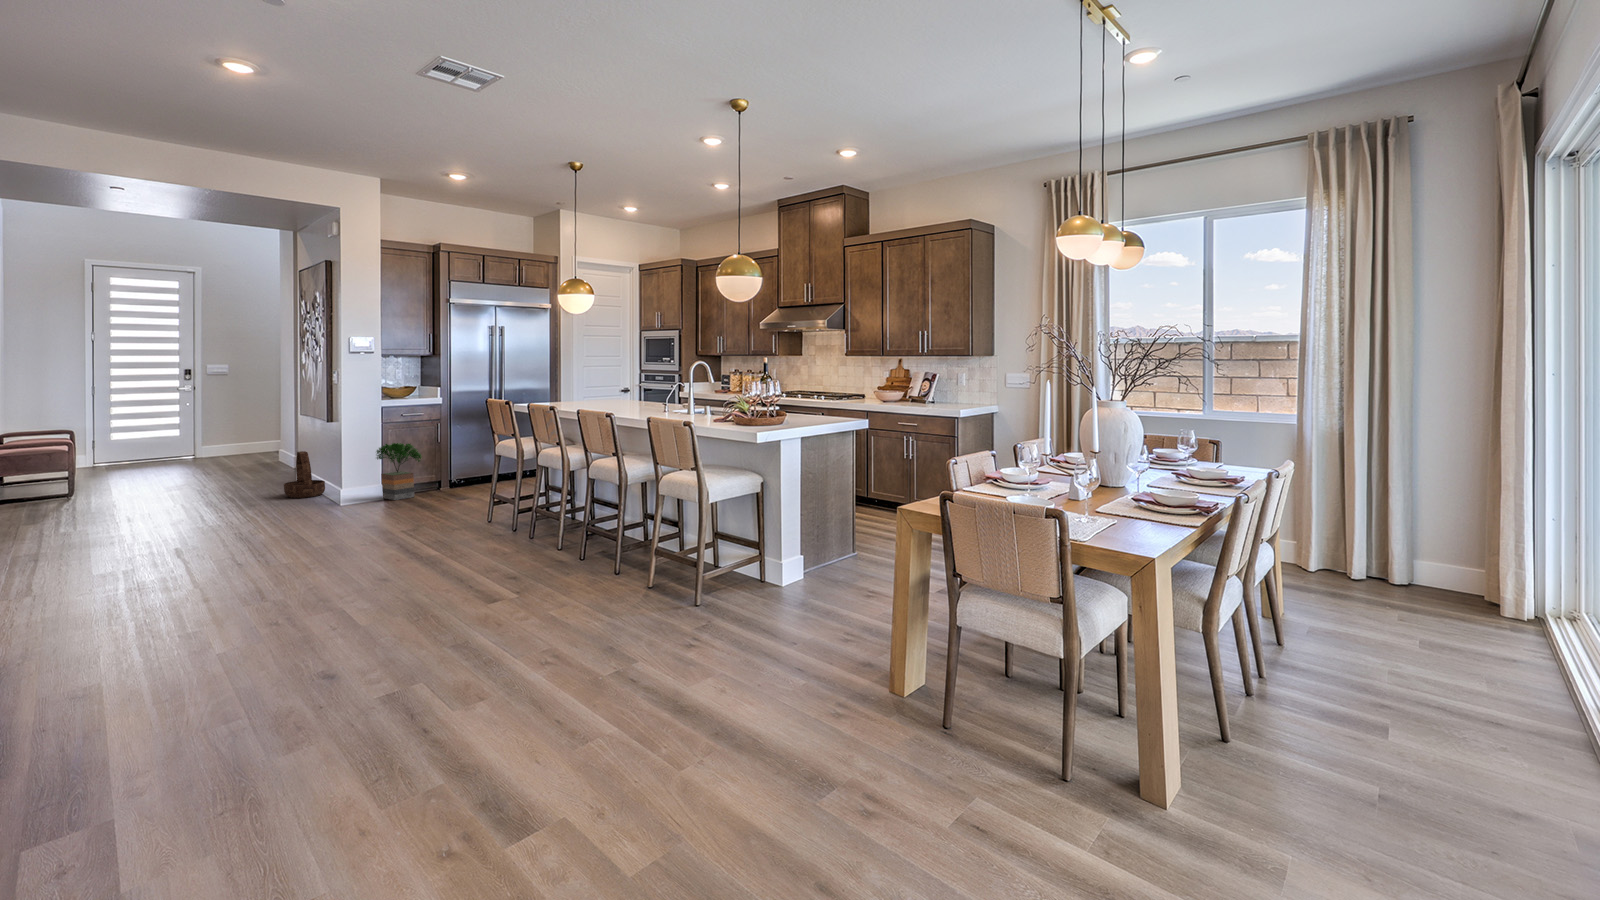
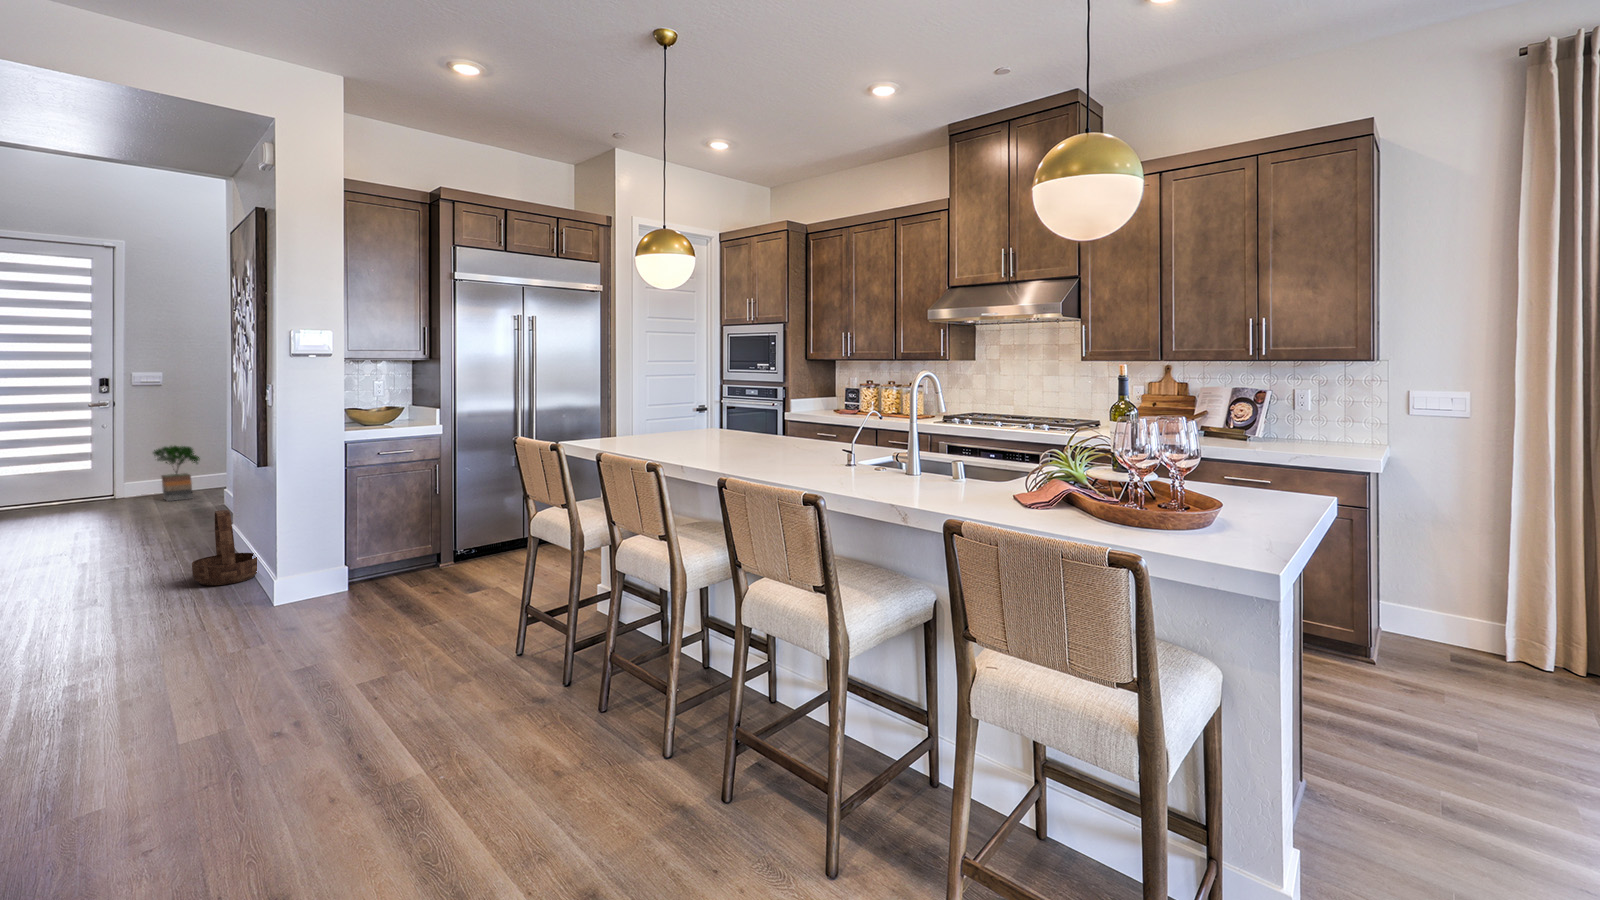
potted tree: present [377,443,421,500] -> present [153,446,200,501]

